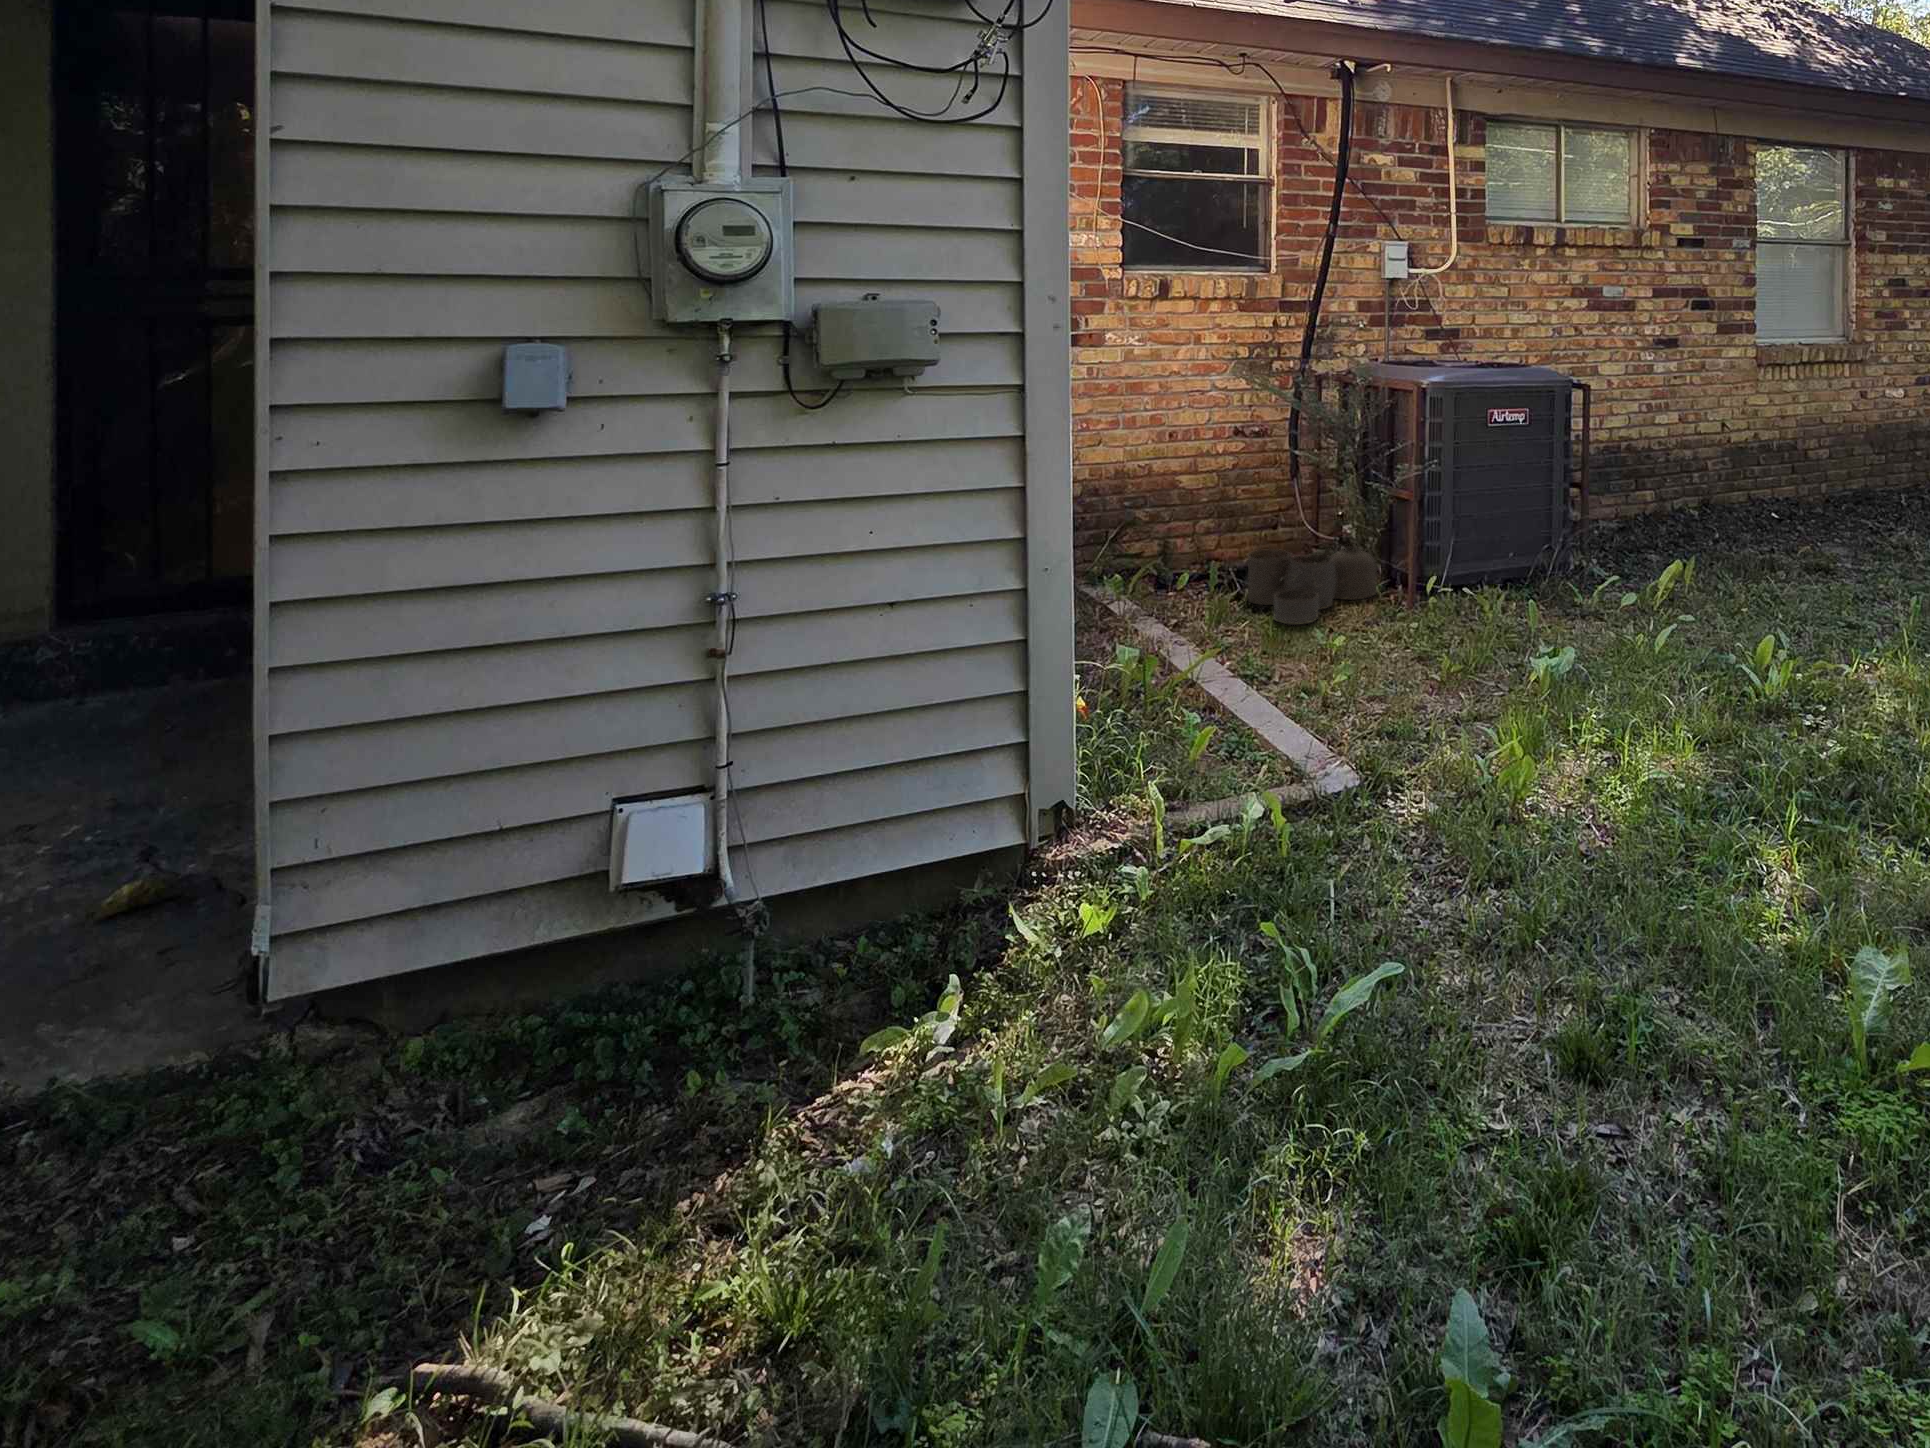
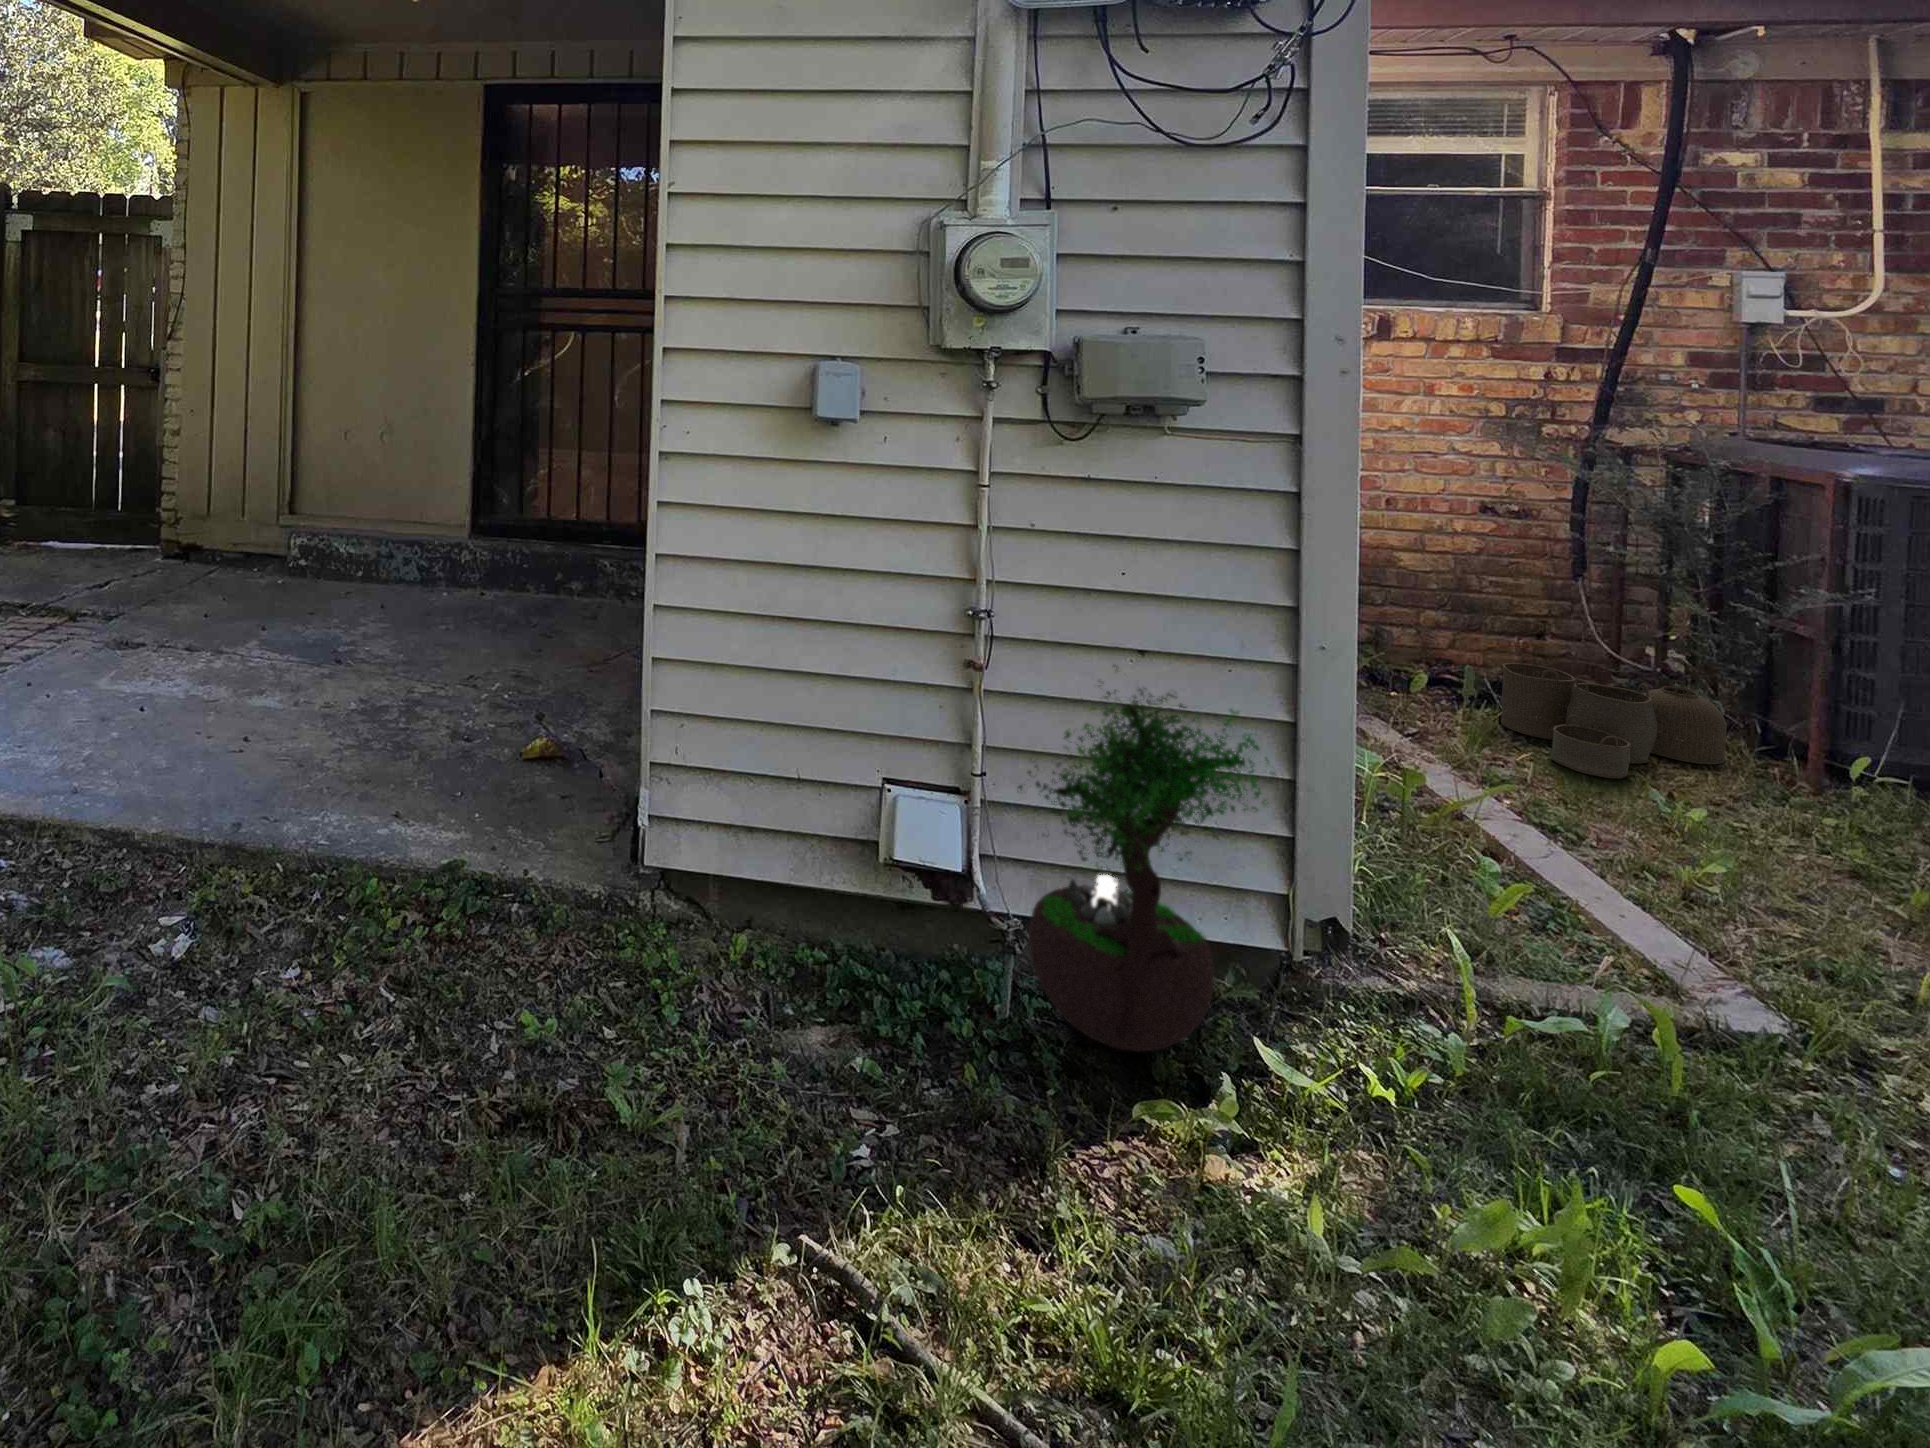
potted tree: none [742,620,988,989] -> present [1018,665,1274,1051]

